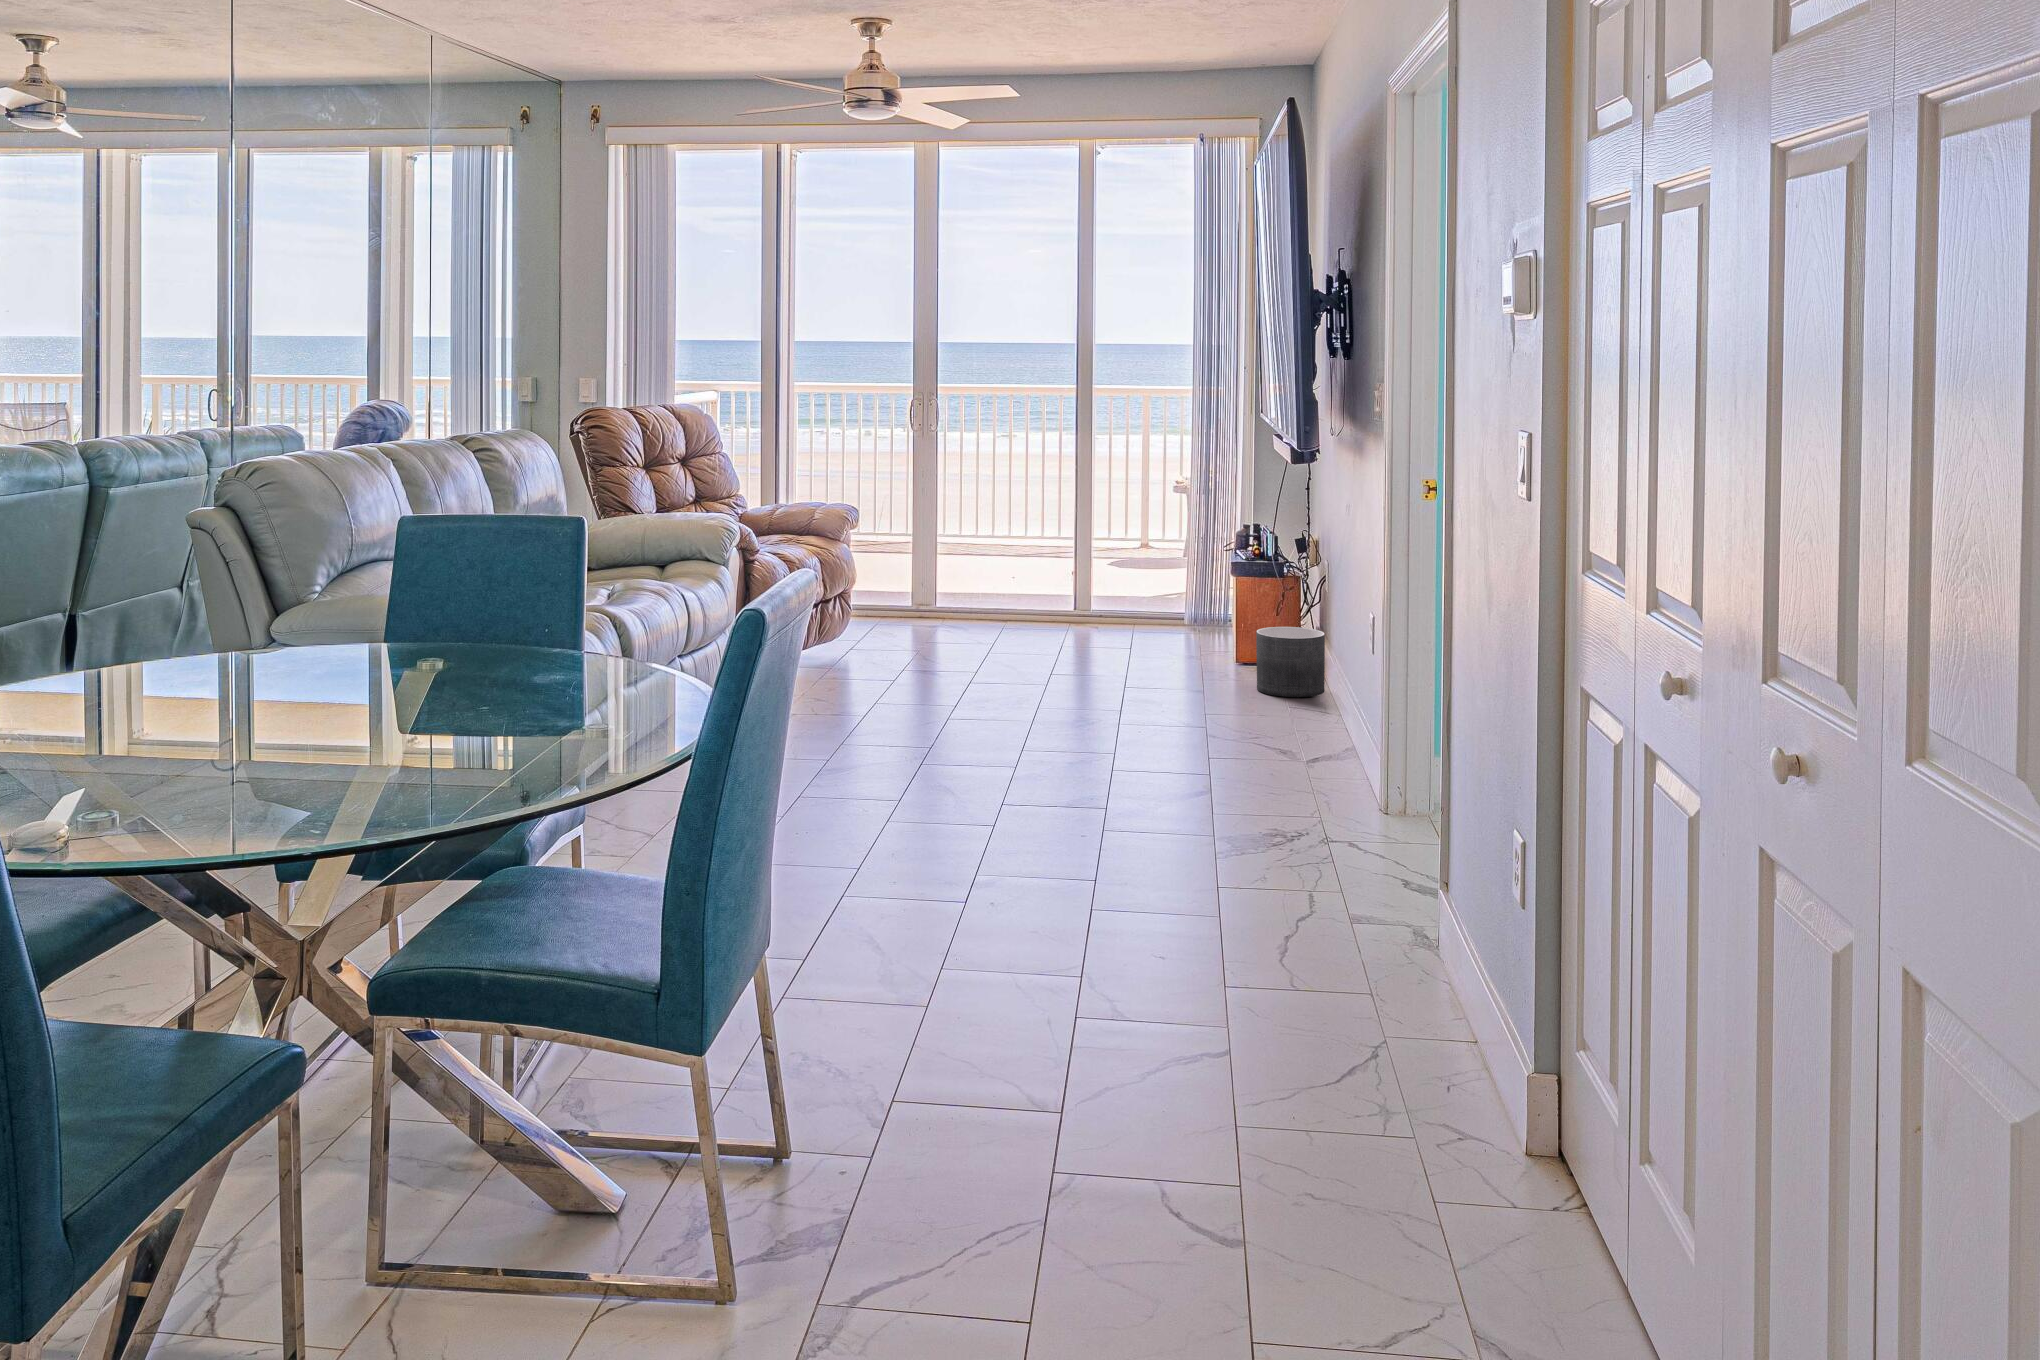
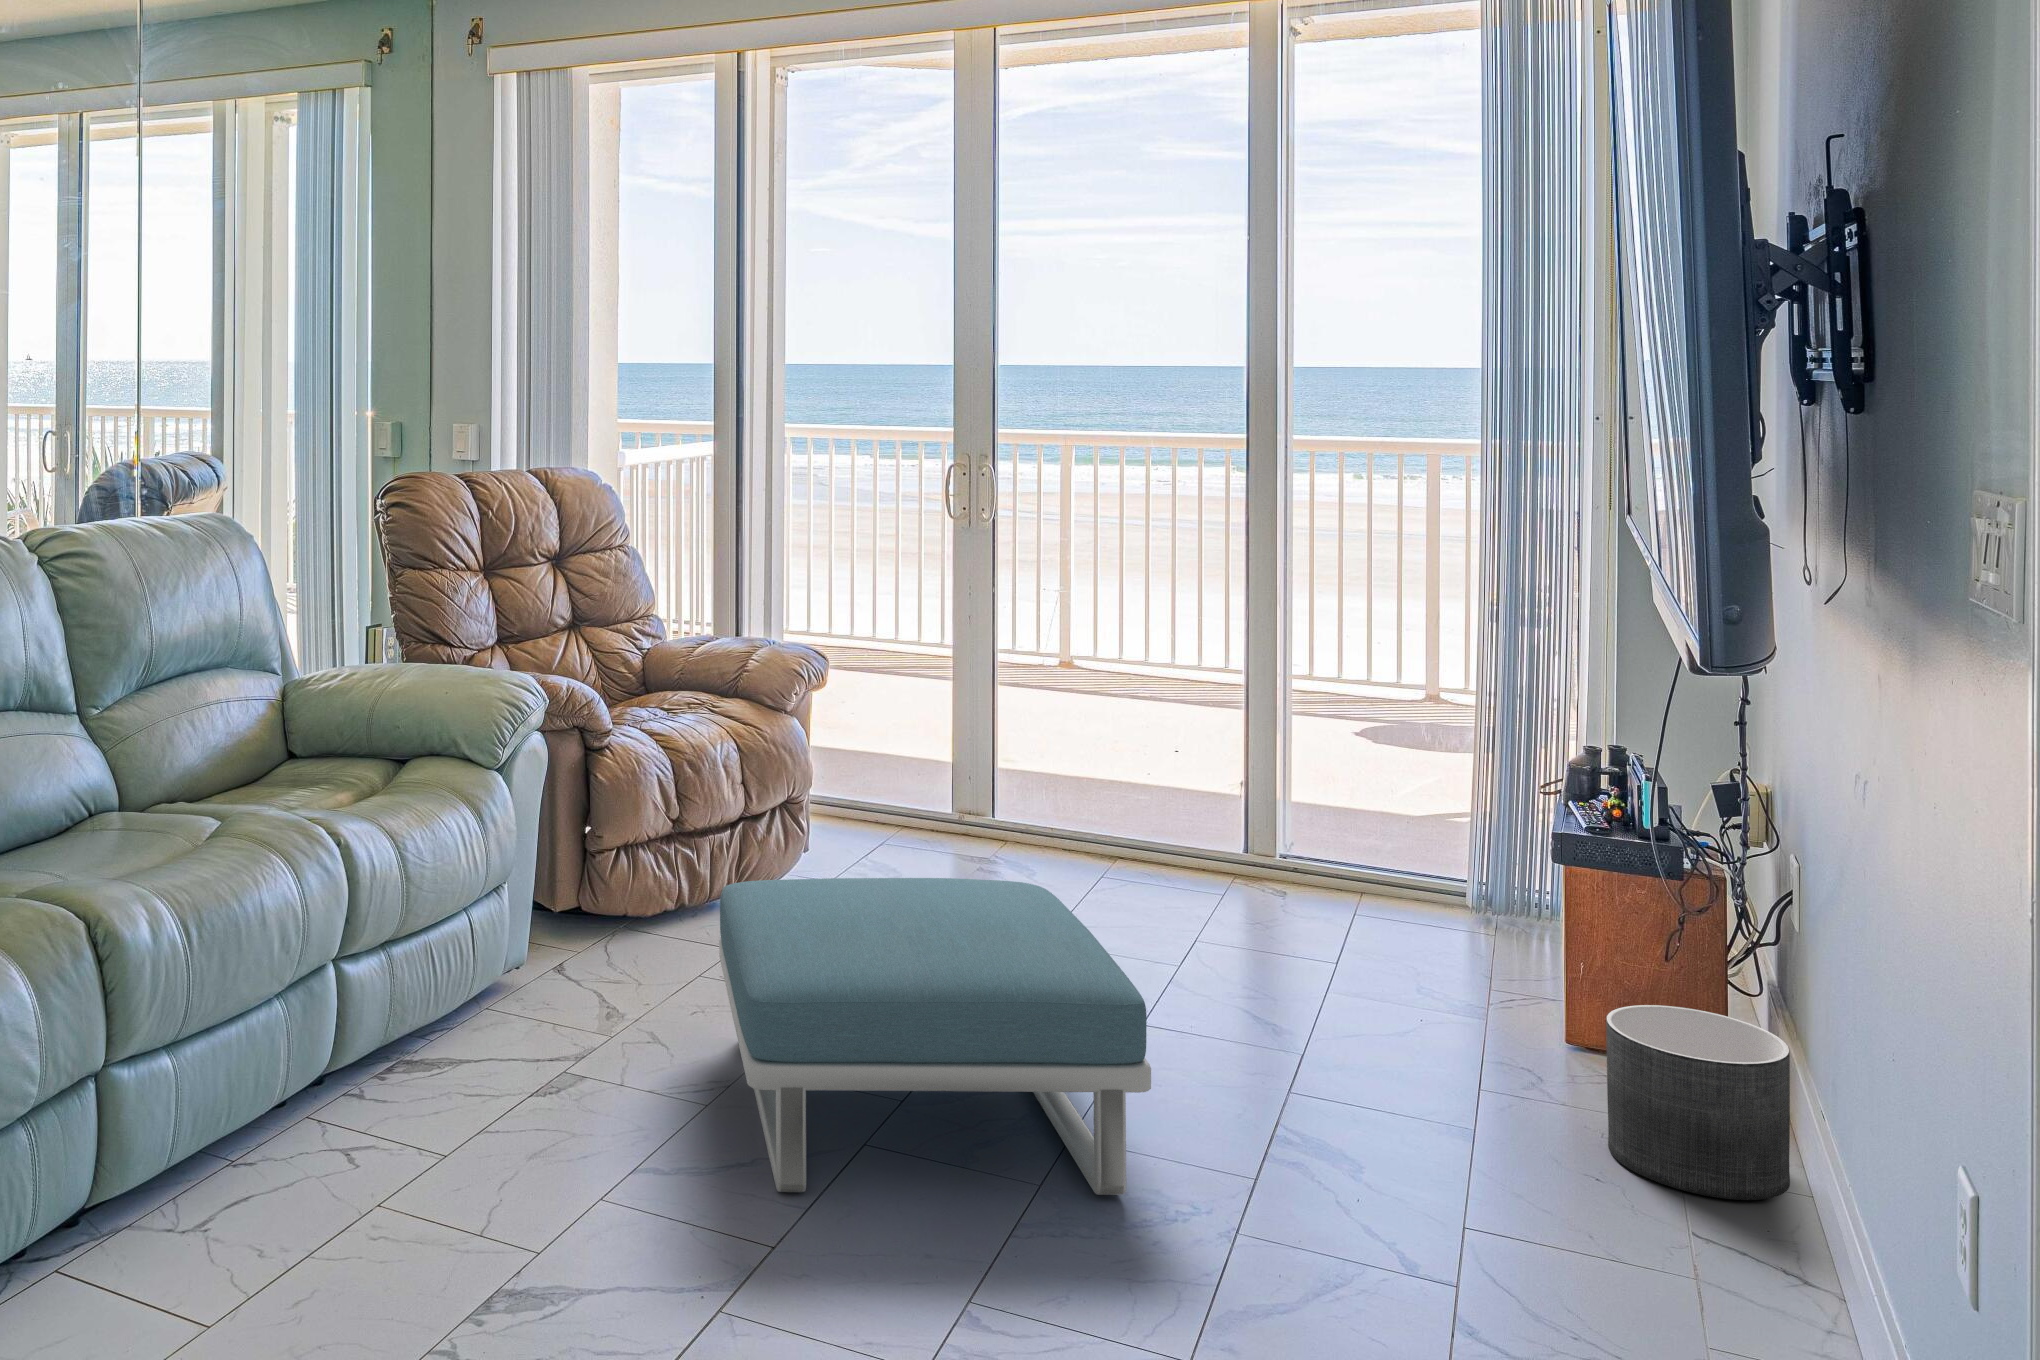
footstool: none [853,600,1083,731] -> present [719,878,1151,1195]

